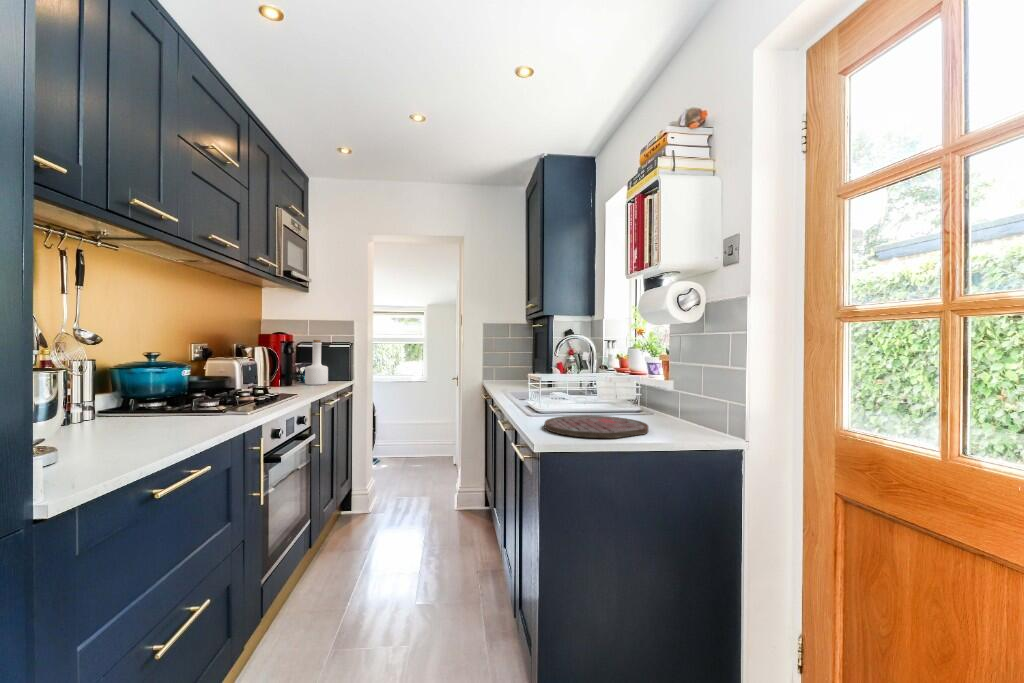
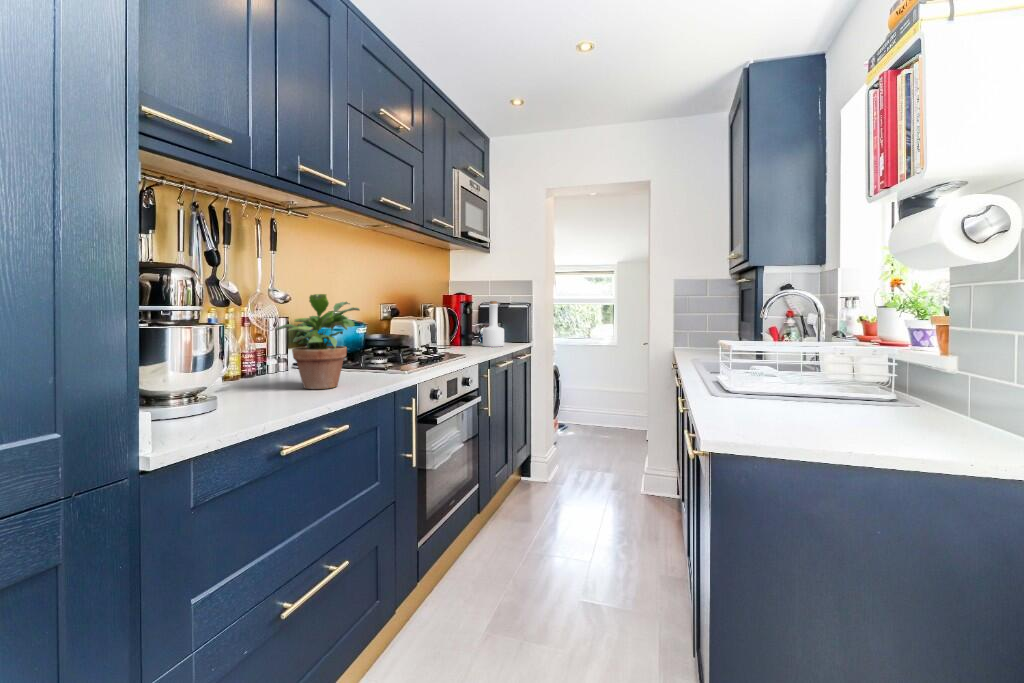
potted plant: none [105,335,208,435] -> present [276,294,360,389]
cutting board: present [544,415,648,438] -> none [716,400,888,440]

